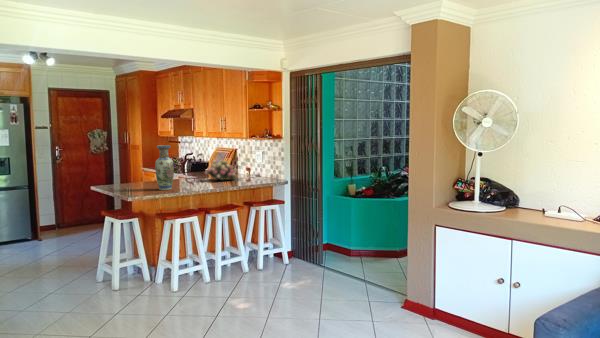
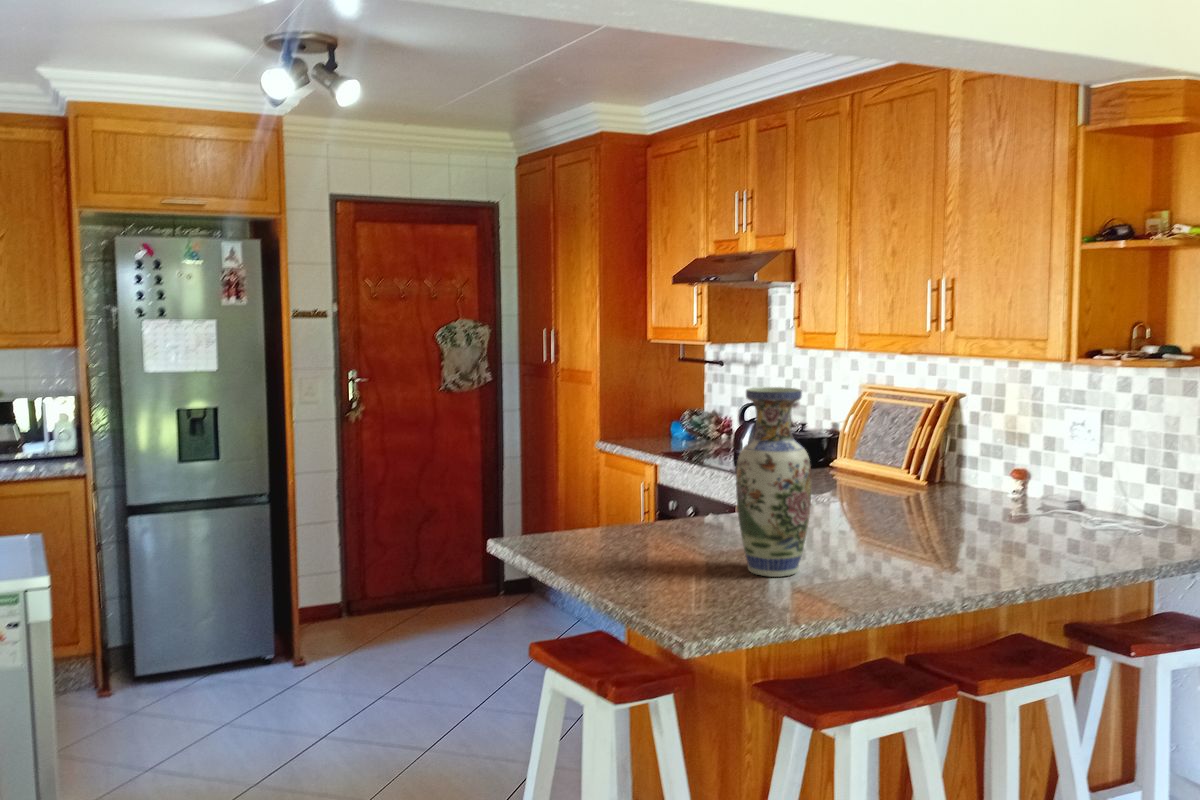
flower arrangement: present [205,161,236,180] -> none [885,441,1011,523]

